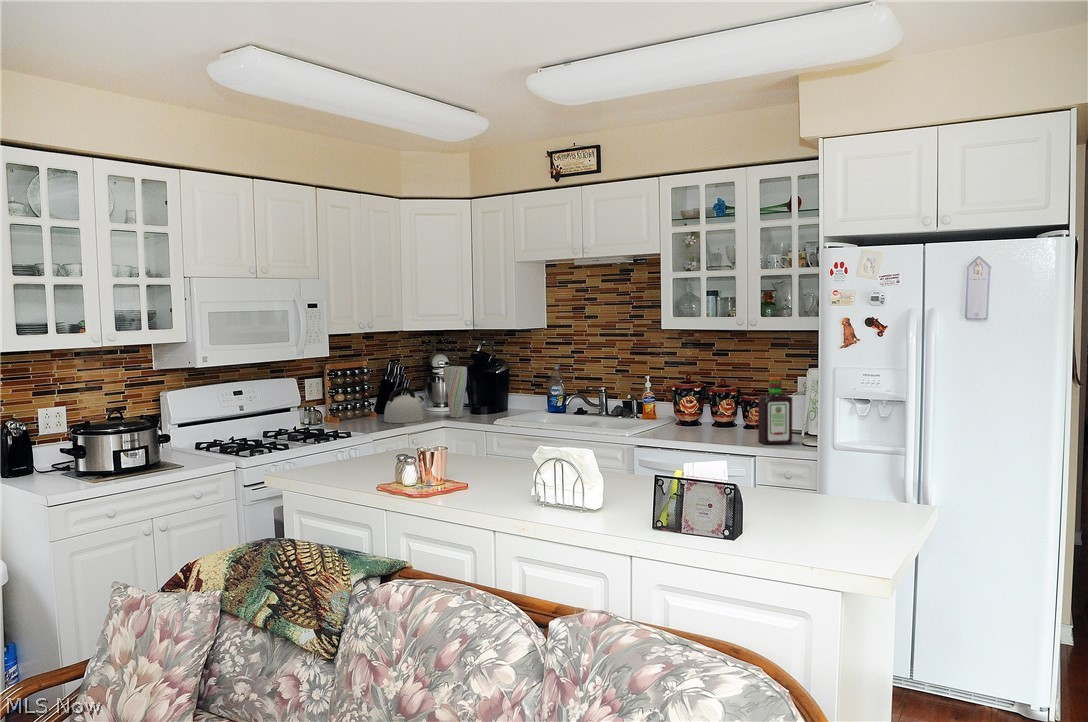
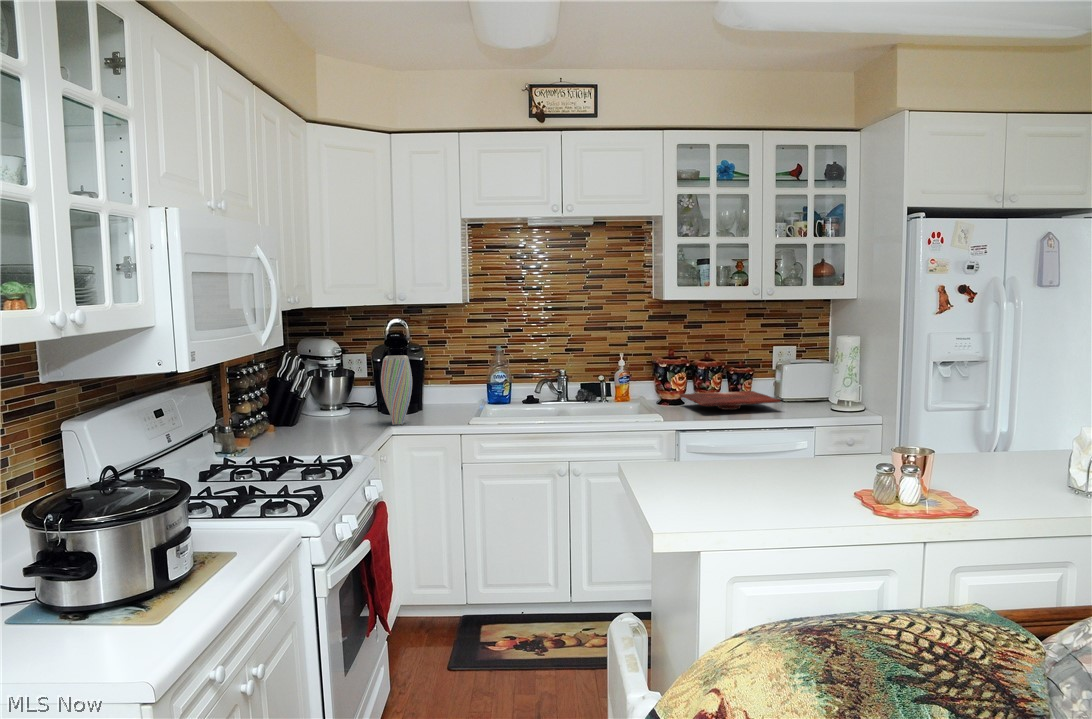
bottle: present [758,377,792,444] -> none [798,347,830,415]
kettle: present [384,387,424,423] -> none [316,389,371,442]
cutting board: none [667,416,759,433] -> present [680,391,780,410]

